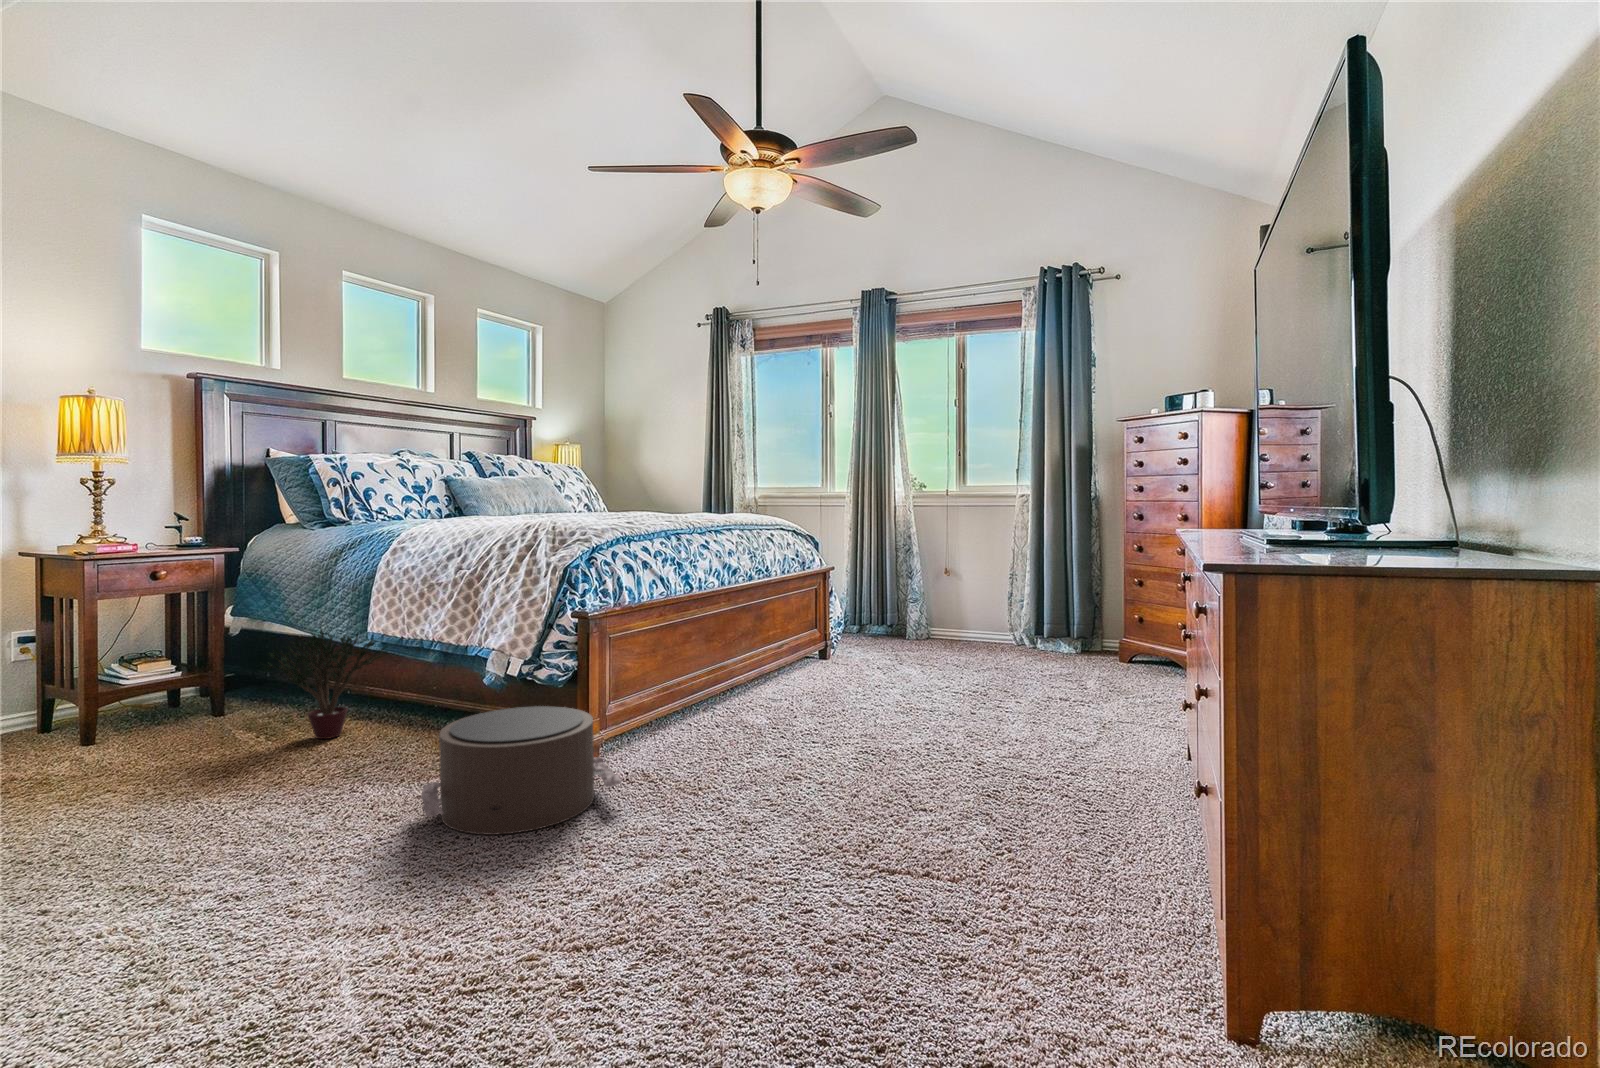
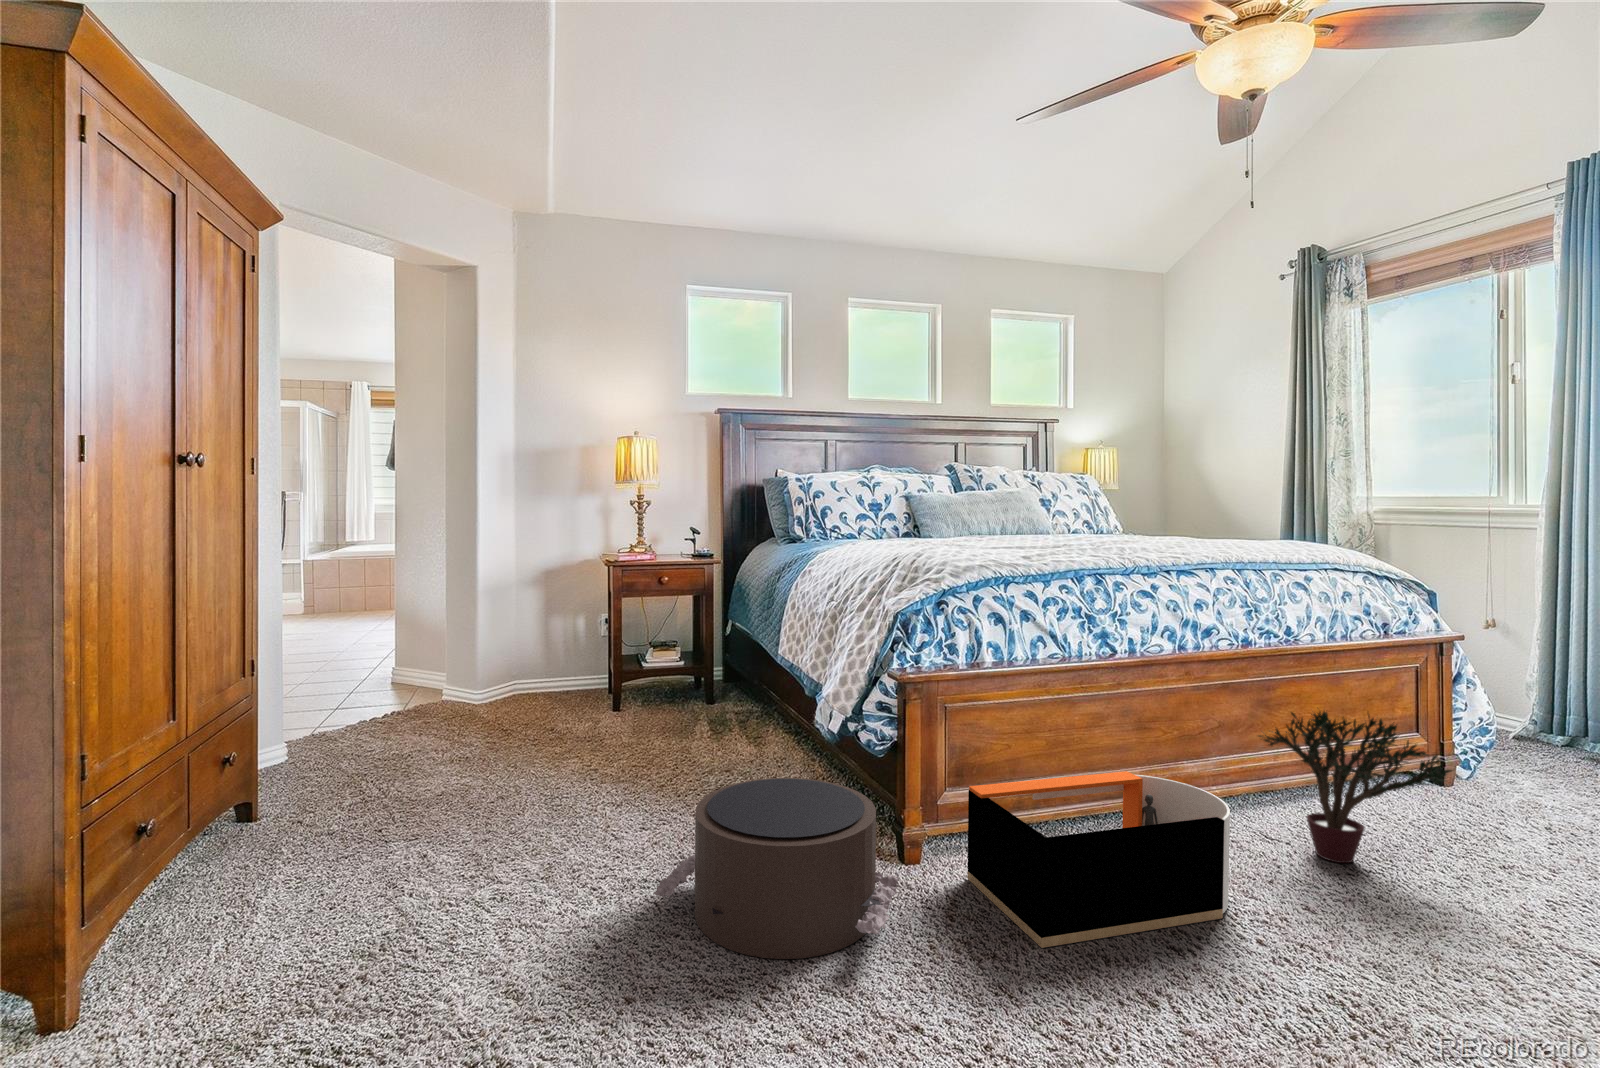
potted plant: present [264,629,385,739] -> present [1259,711,1452,863]
storage bin: none [625,665,774,770] -> present [967,771,1230,948]

